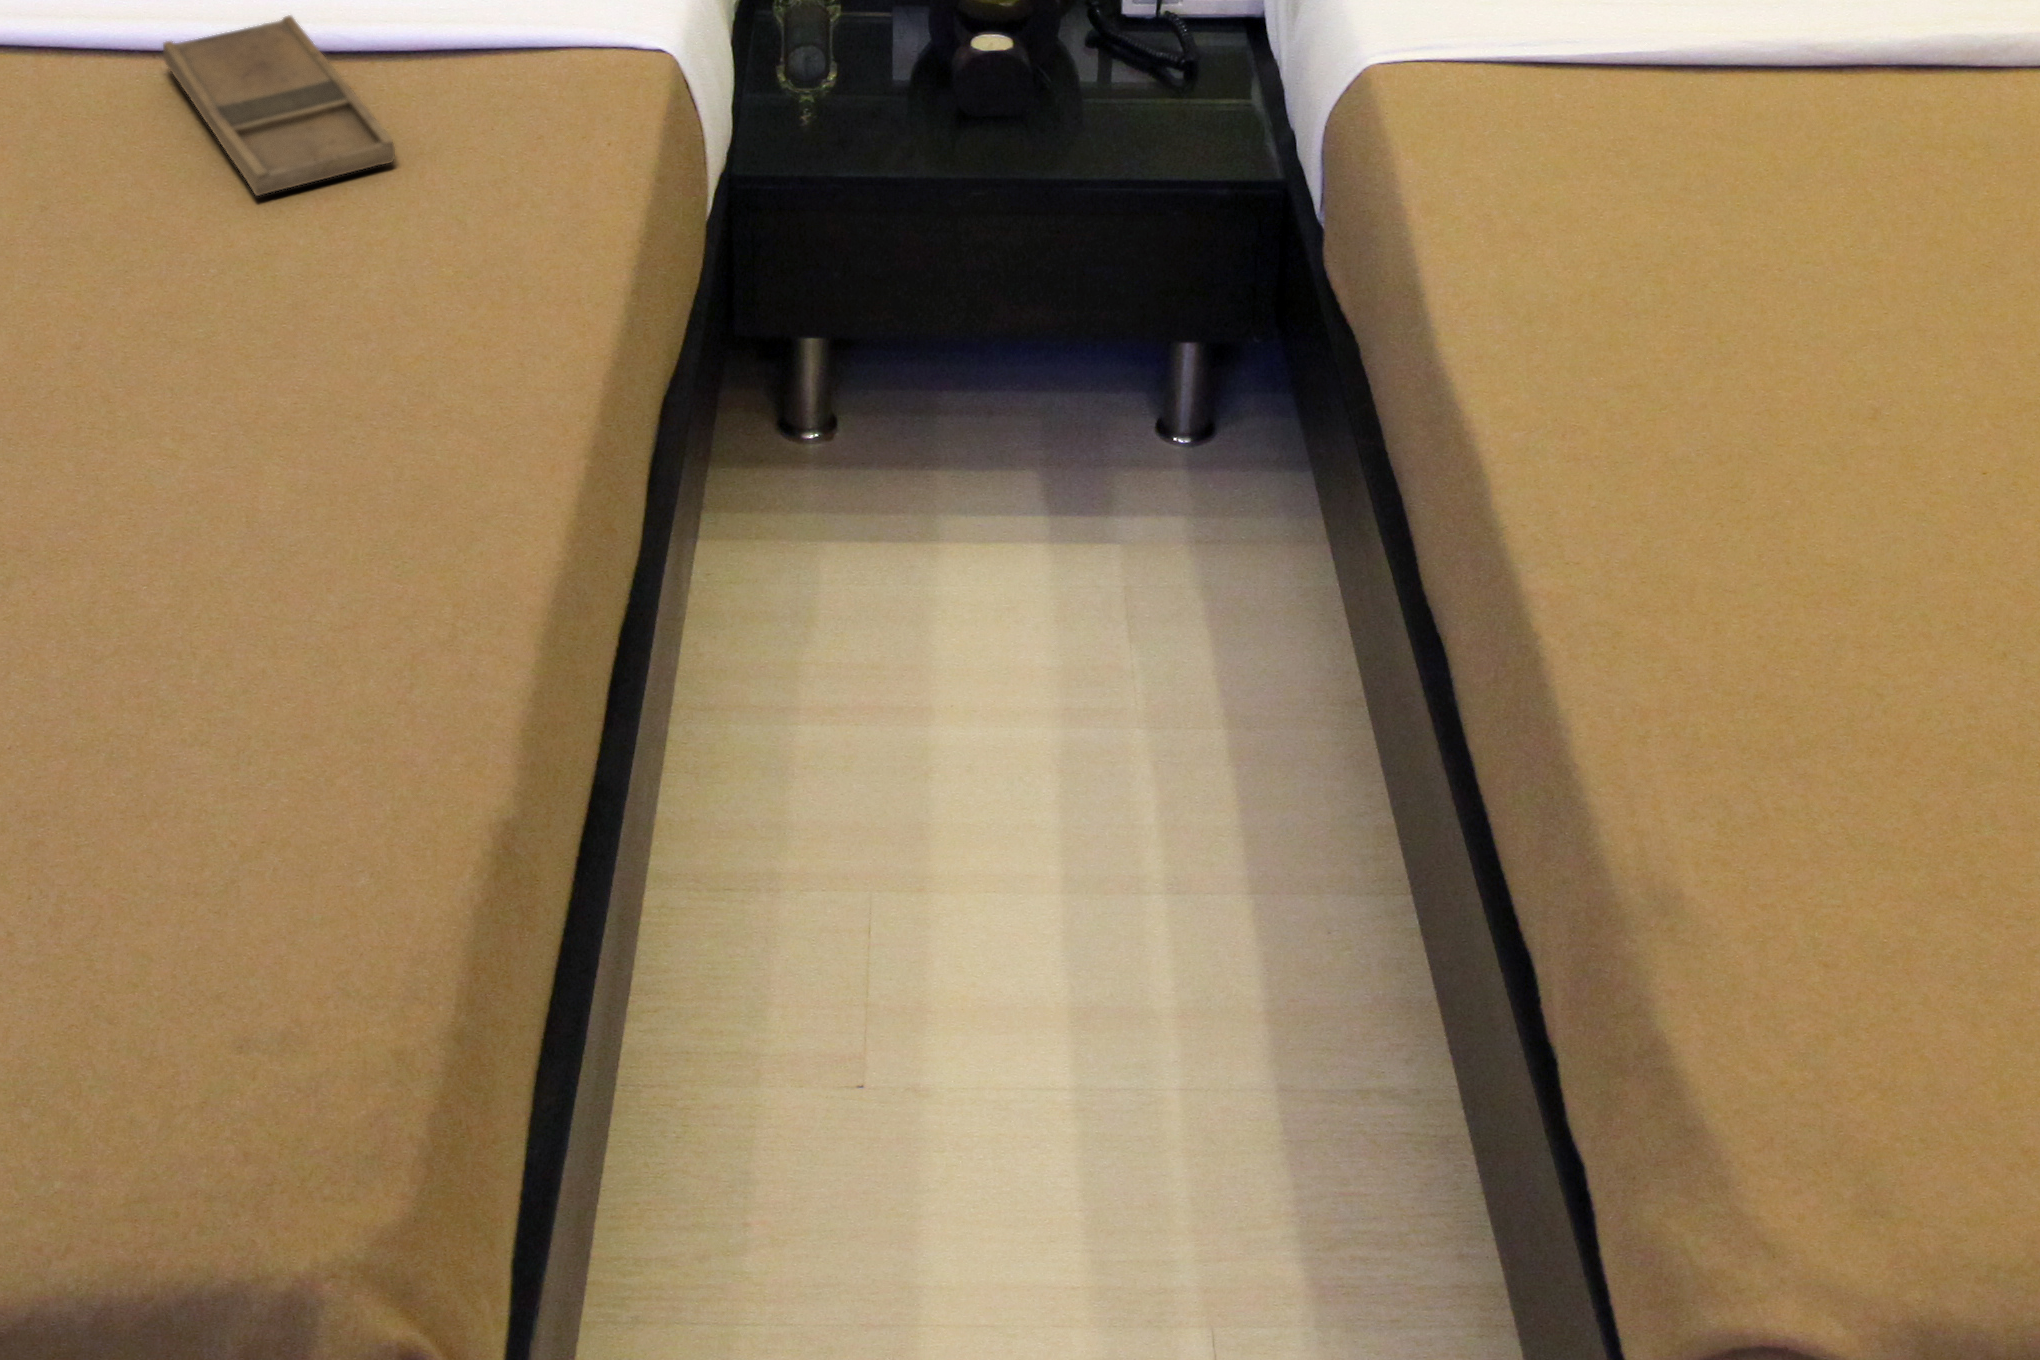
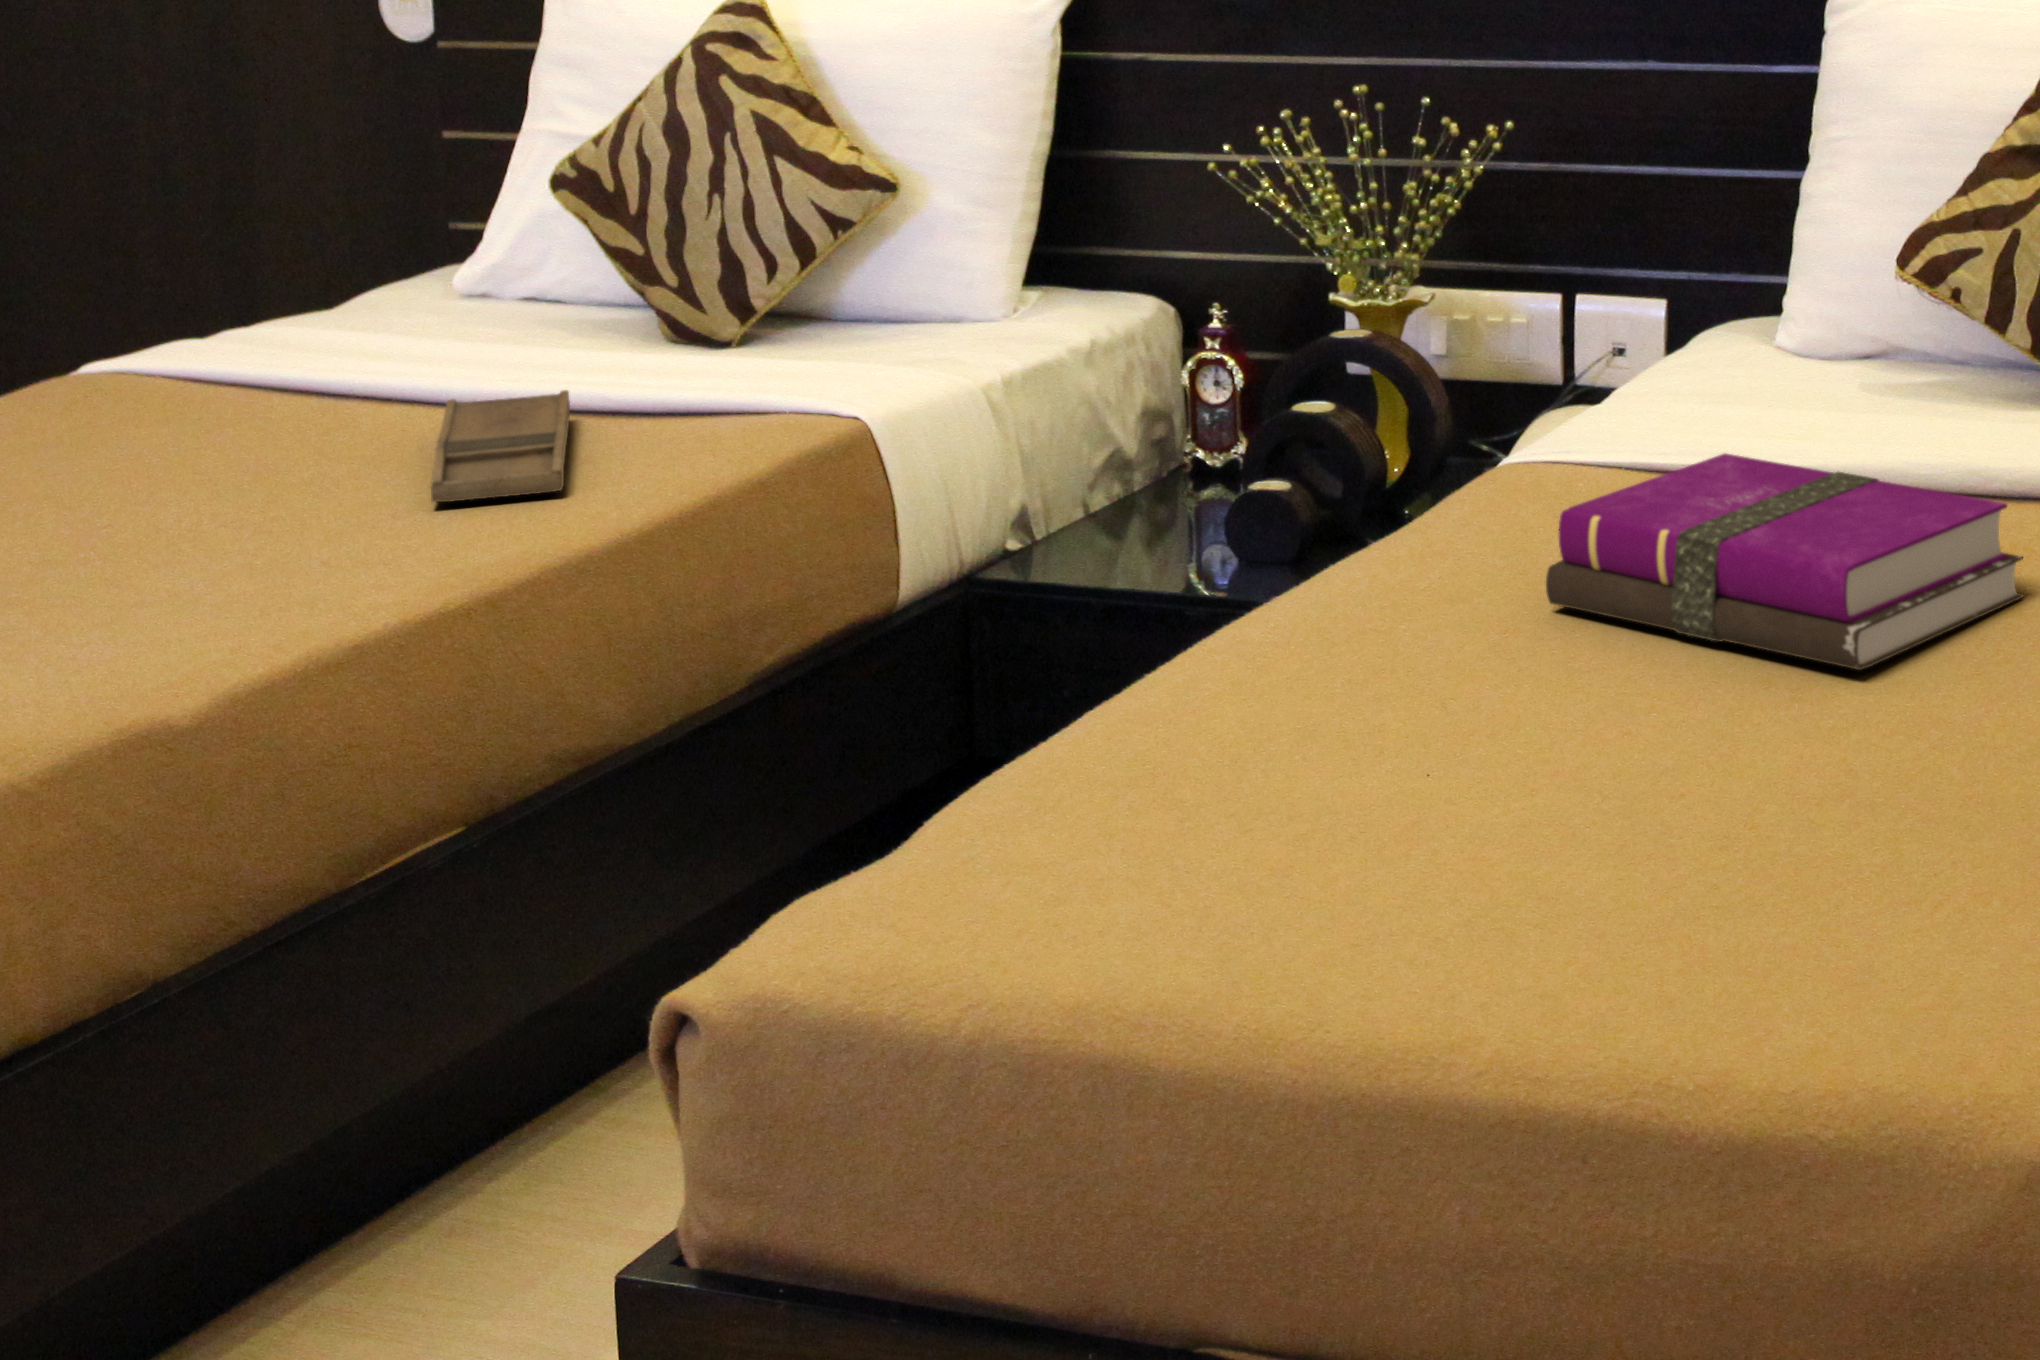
notebook: none [1570,45,1954,296] -> present [1546,453,2023,670]

